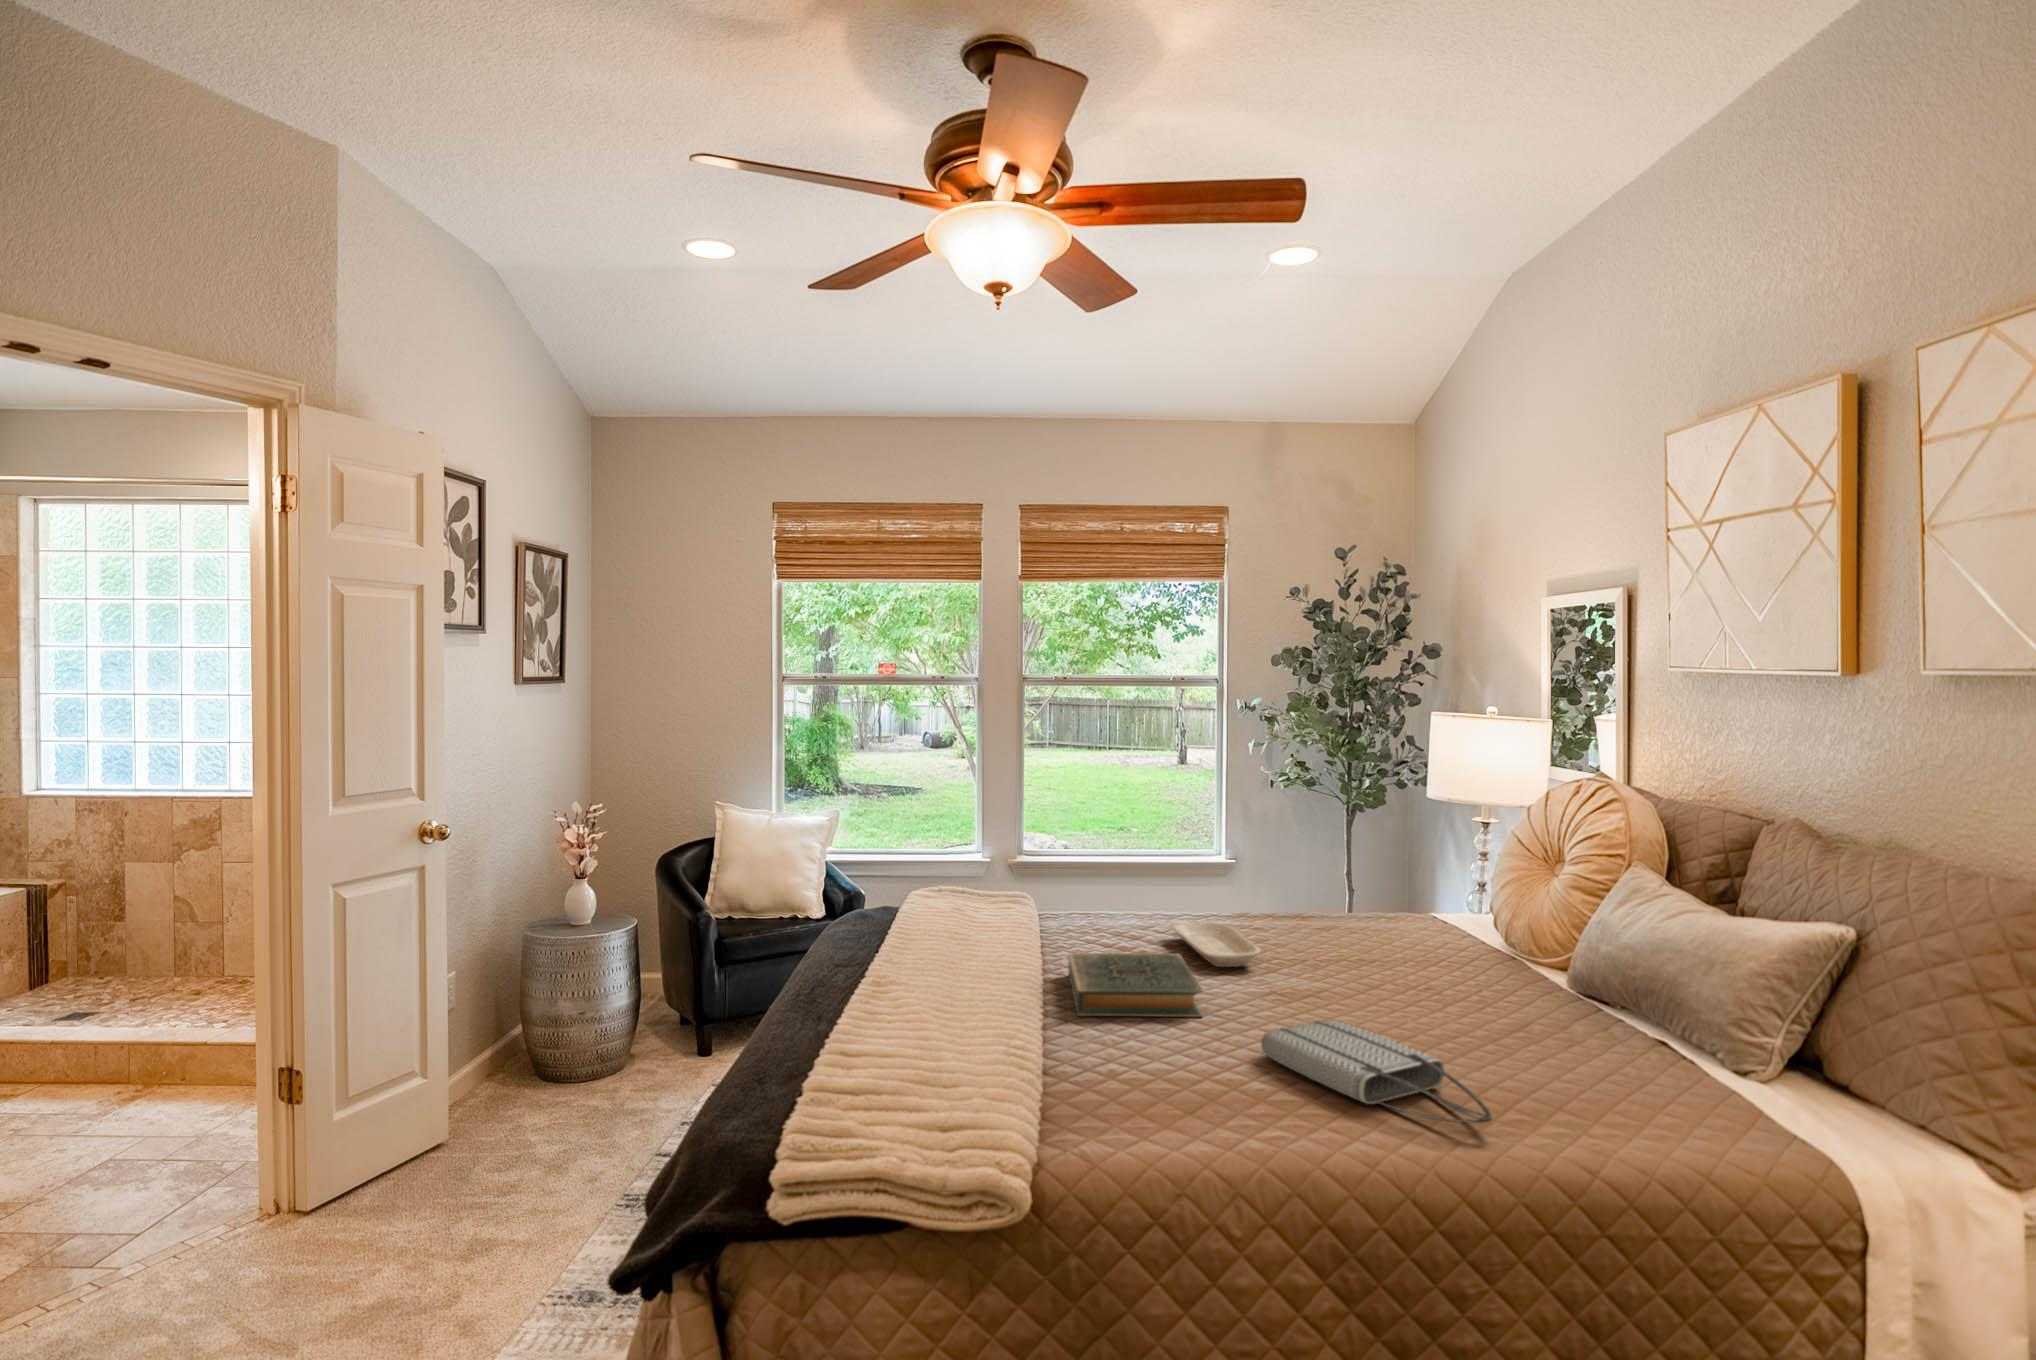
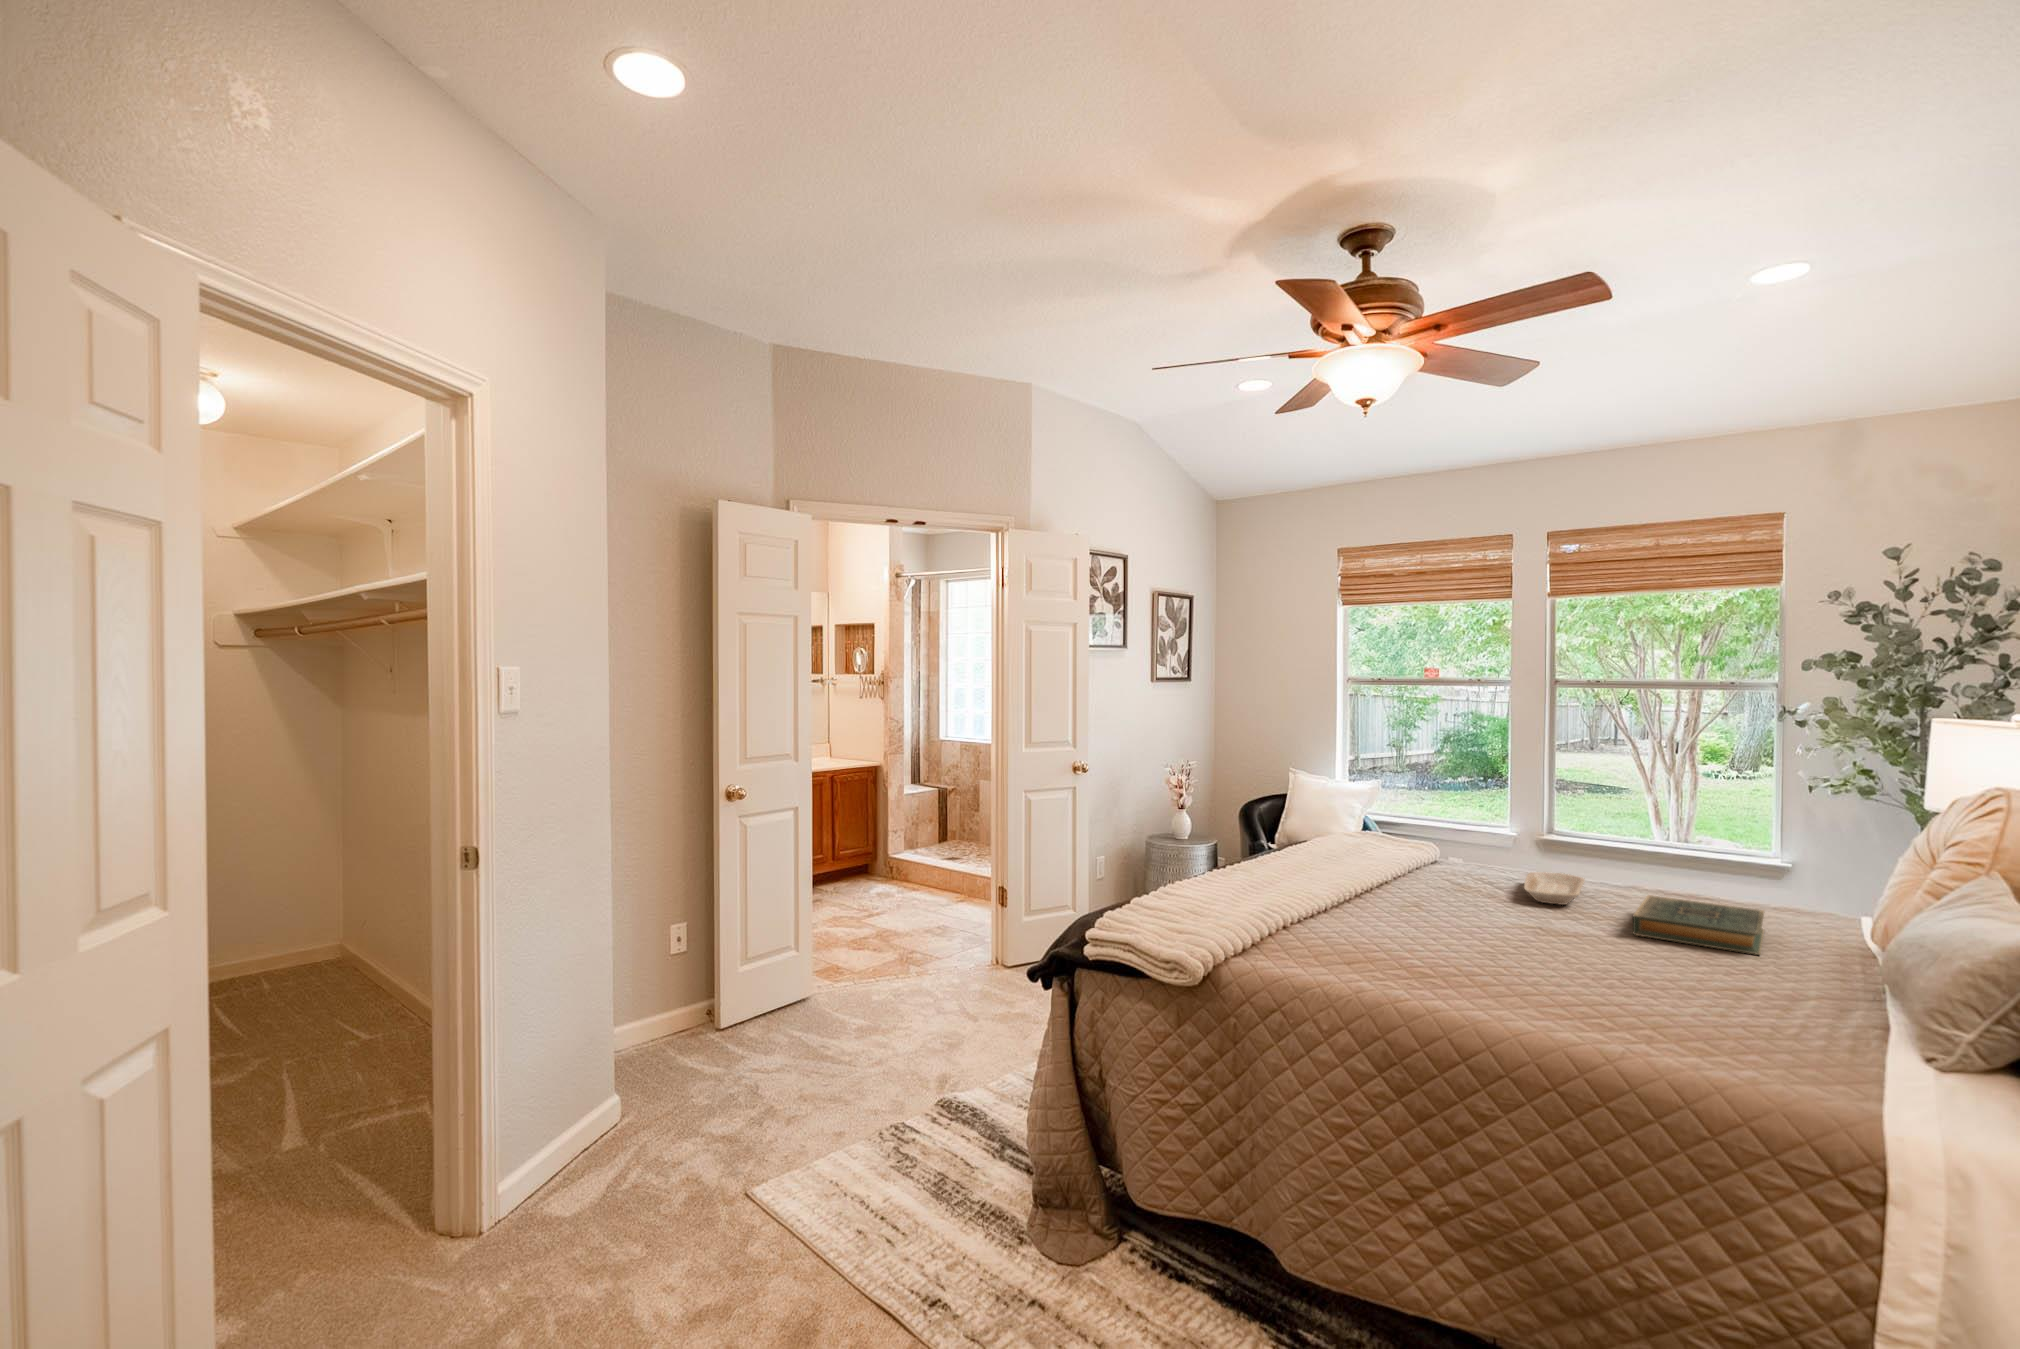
hardback book: present [1068,953,1203,1017] -> present [1633,895,1764,955]
tote bag: present [1261,1020,1492,1123] -> none [1470,928,1594,996]

